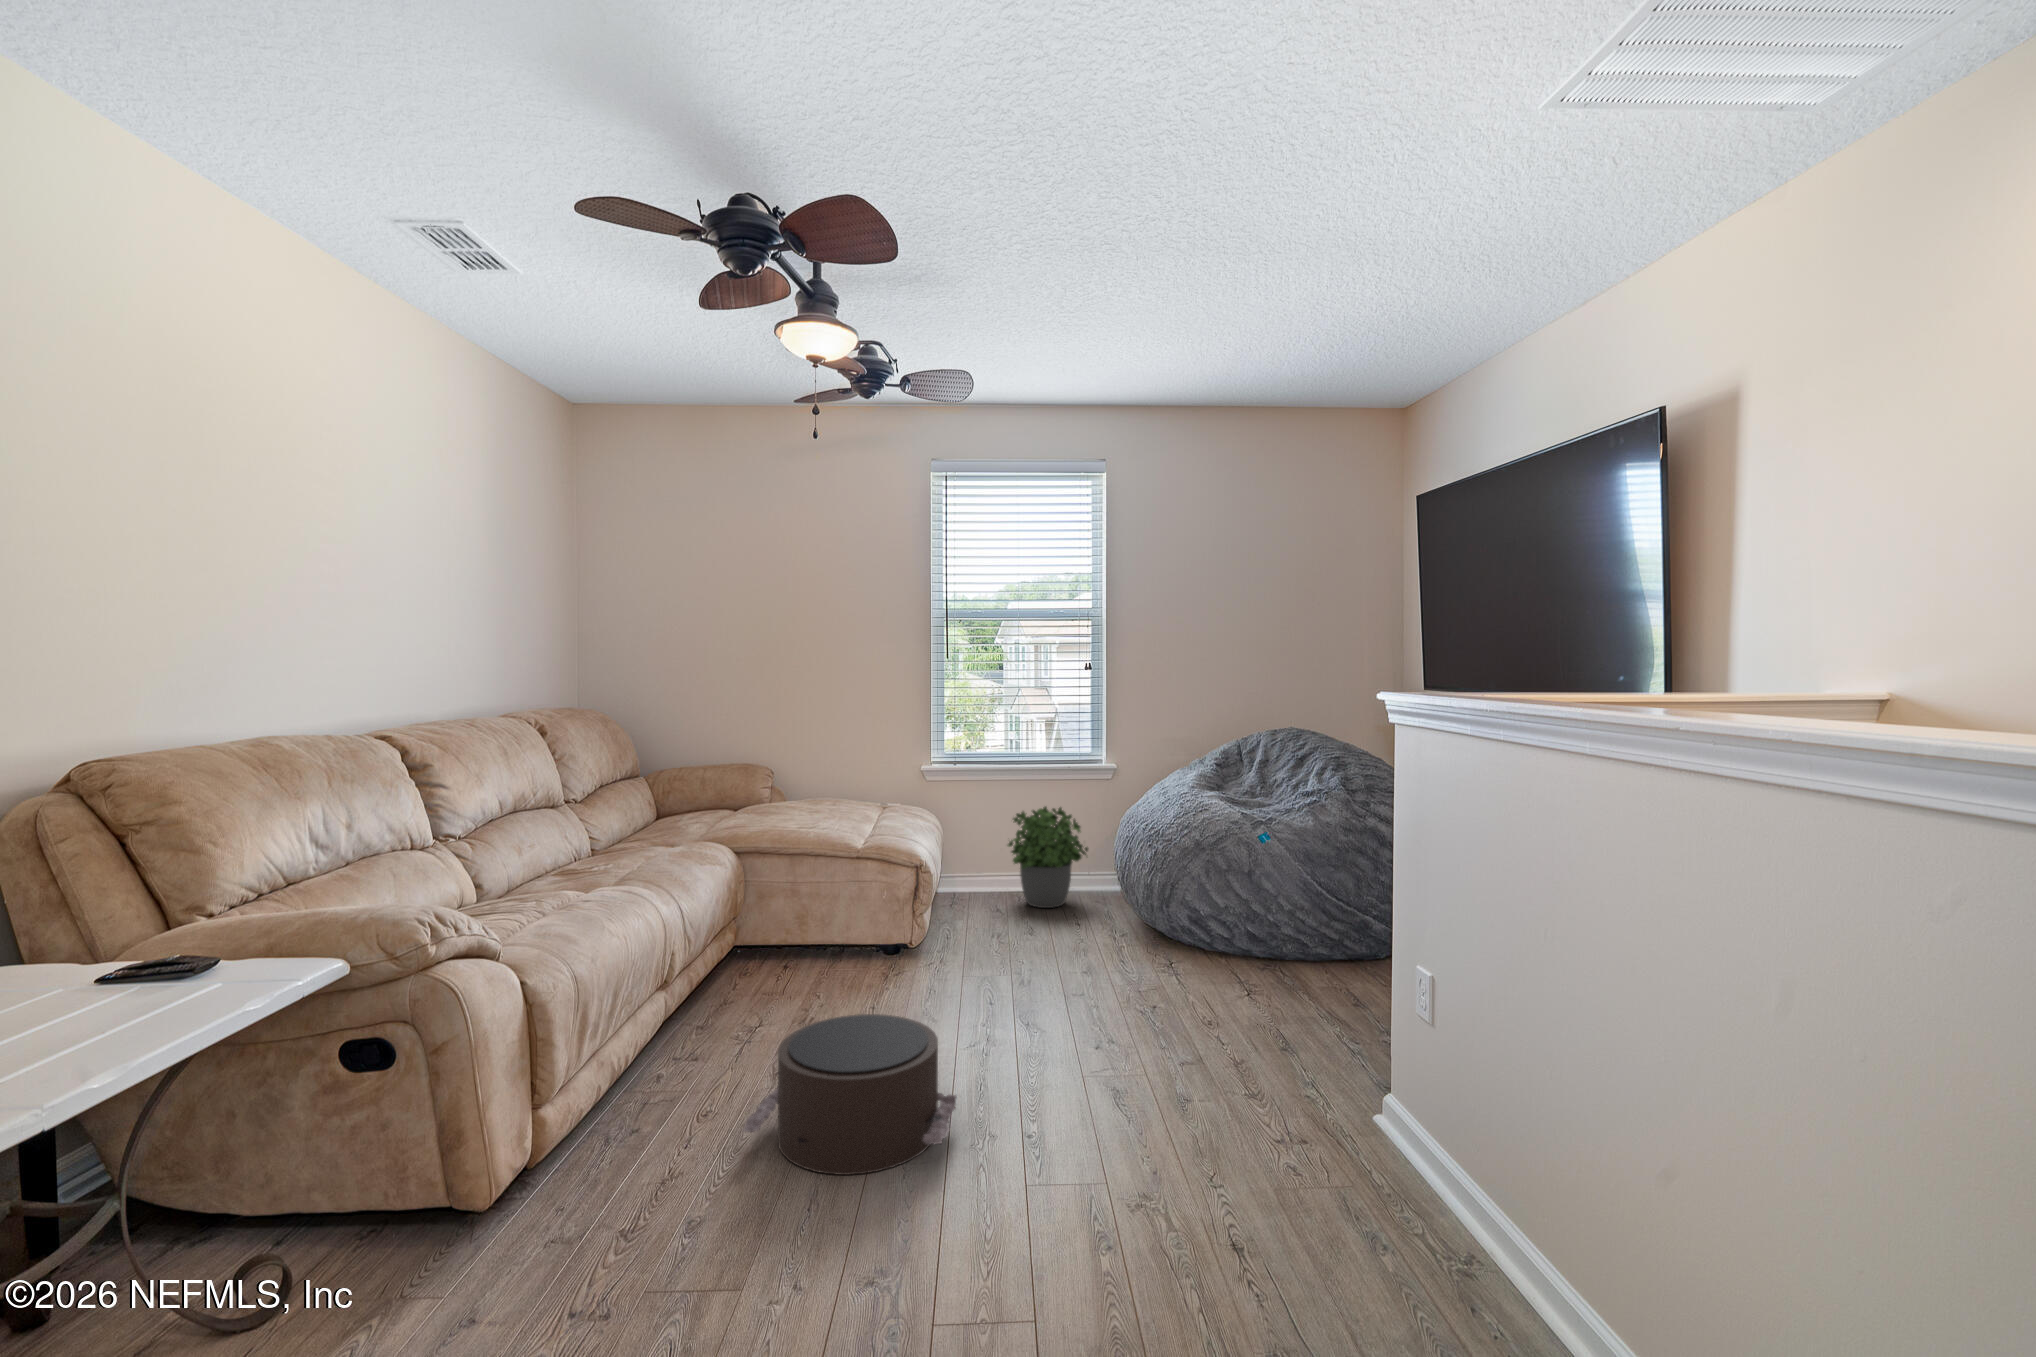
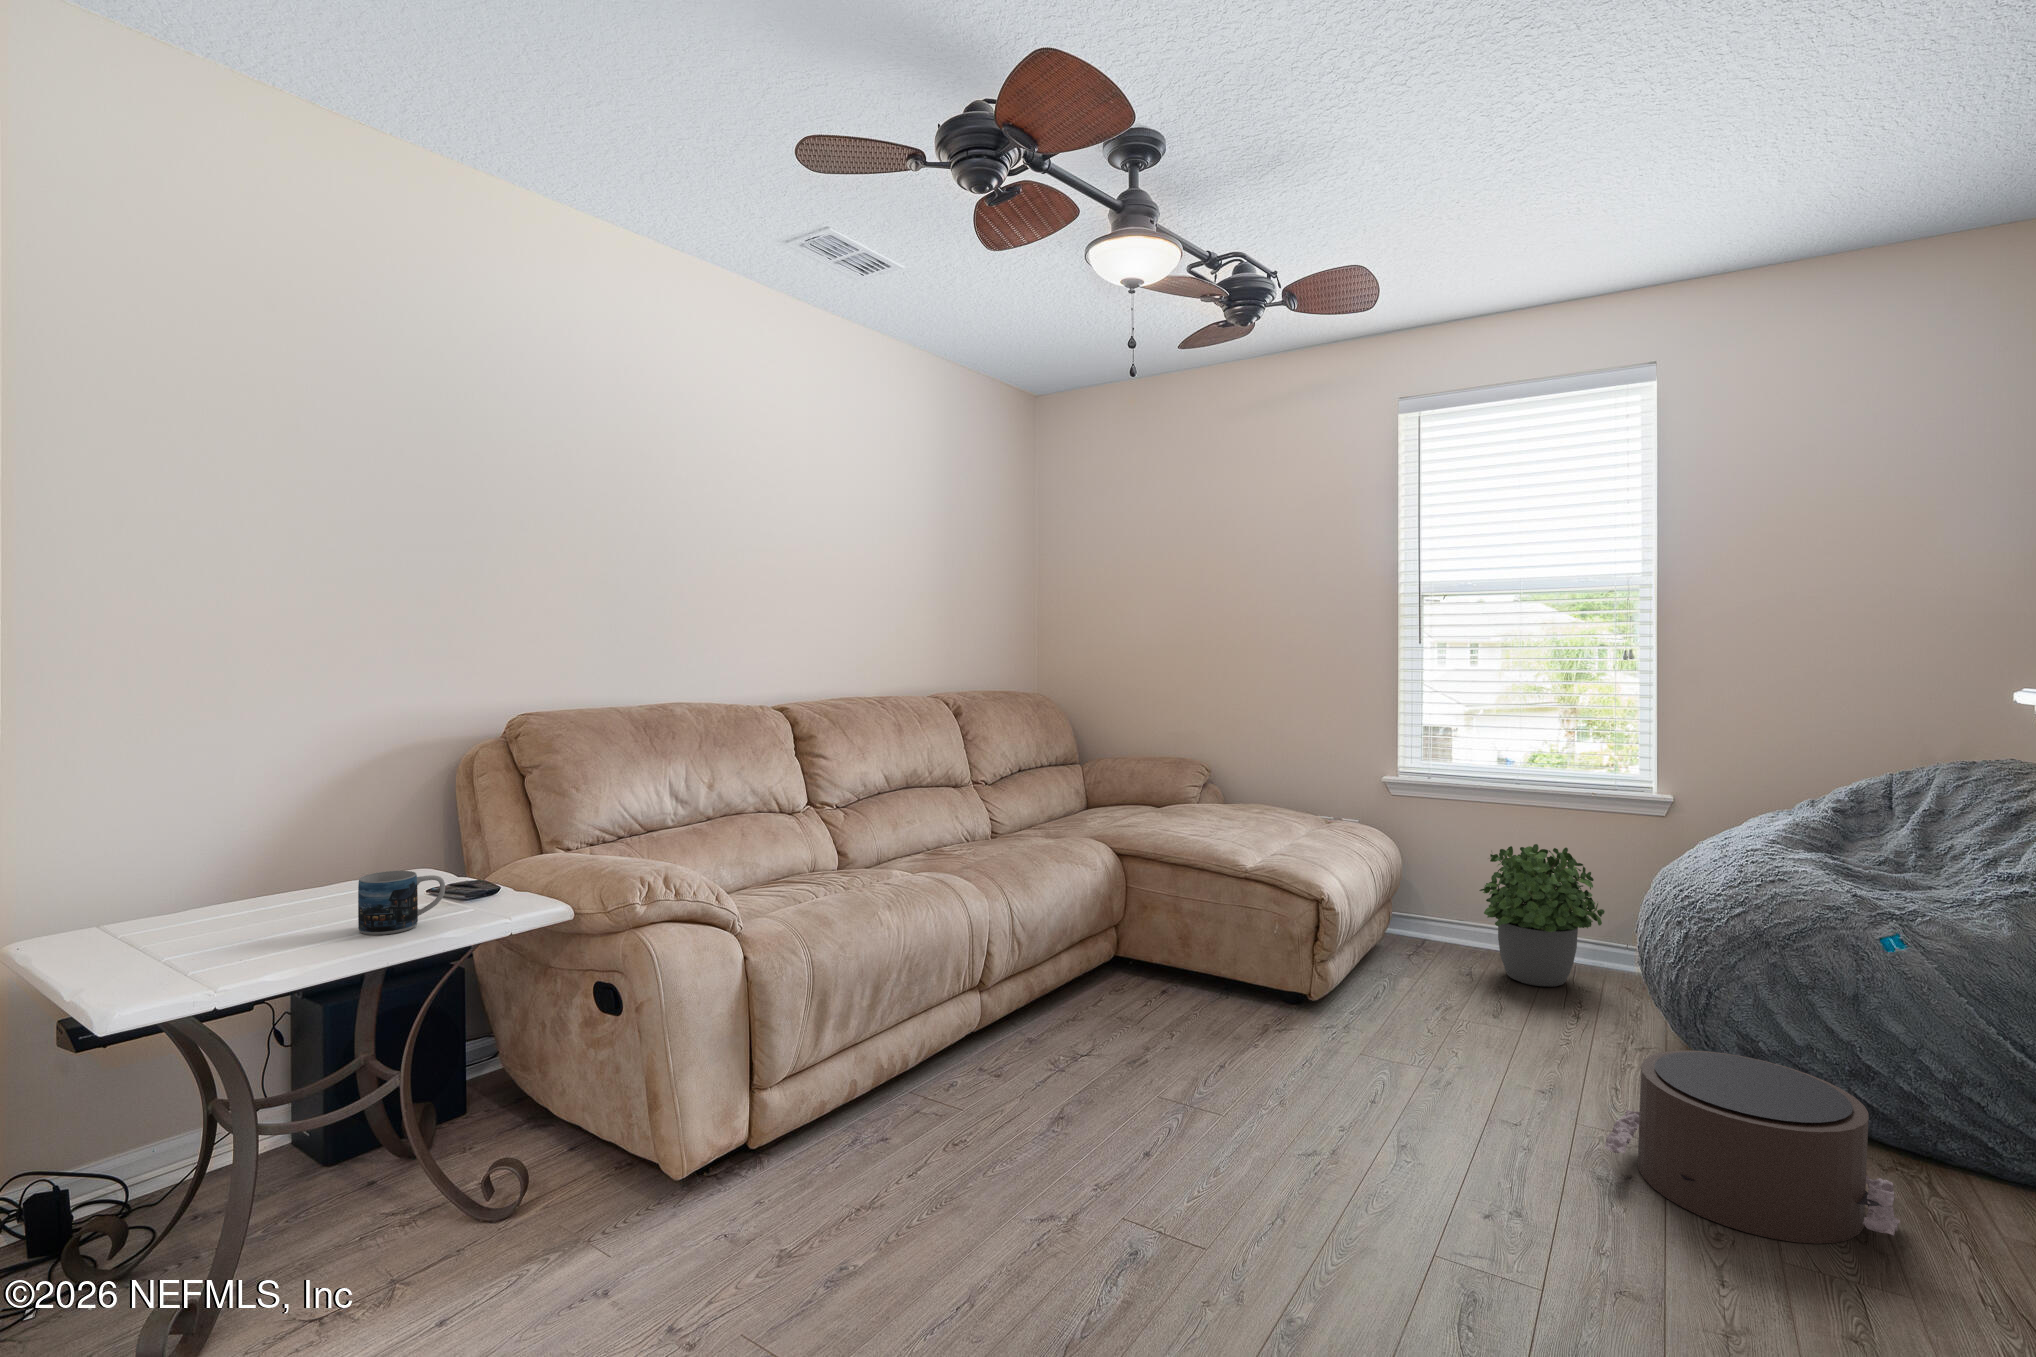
mug: none [77,949,193,1032] -> present [358,871,445,935]
pouf: present [743,1014,957,1175] -> present [1604,1050,1900,1244]

